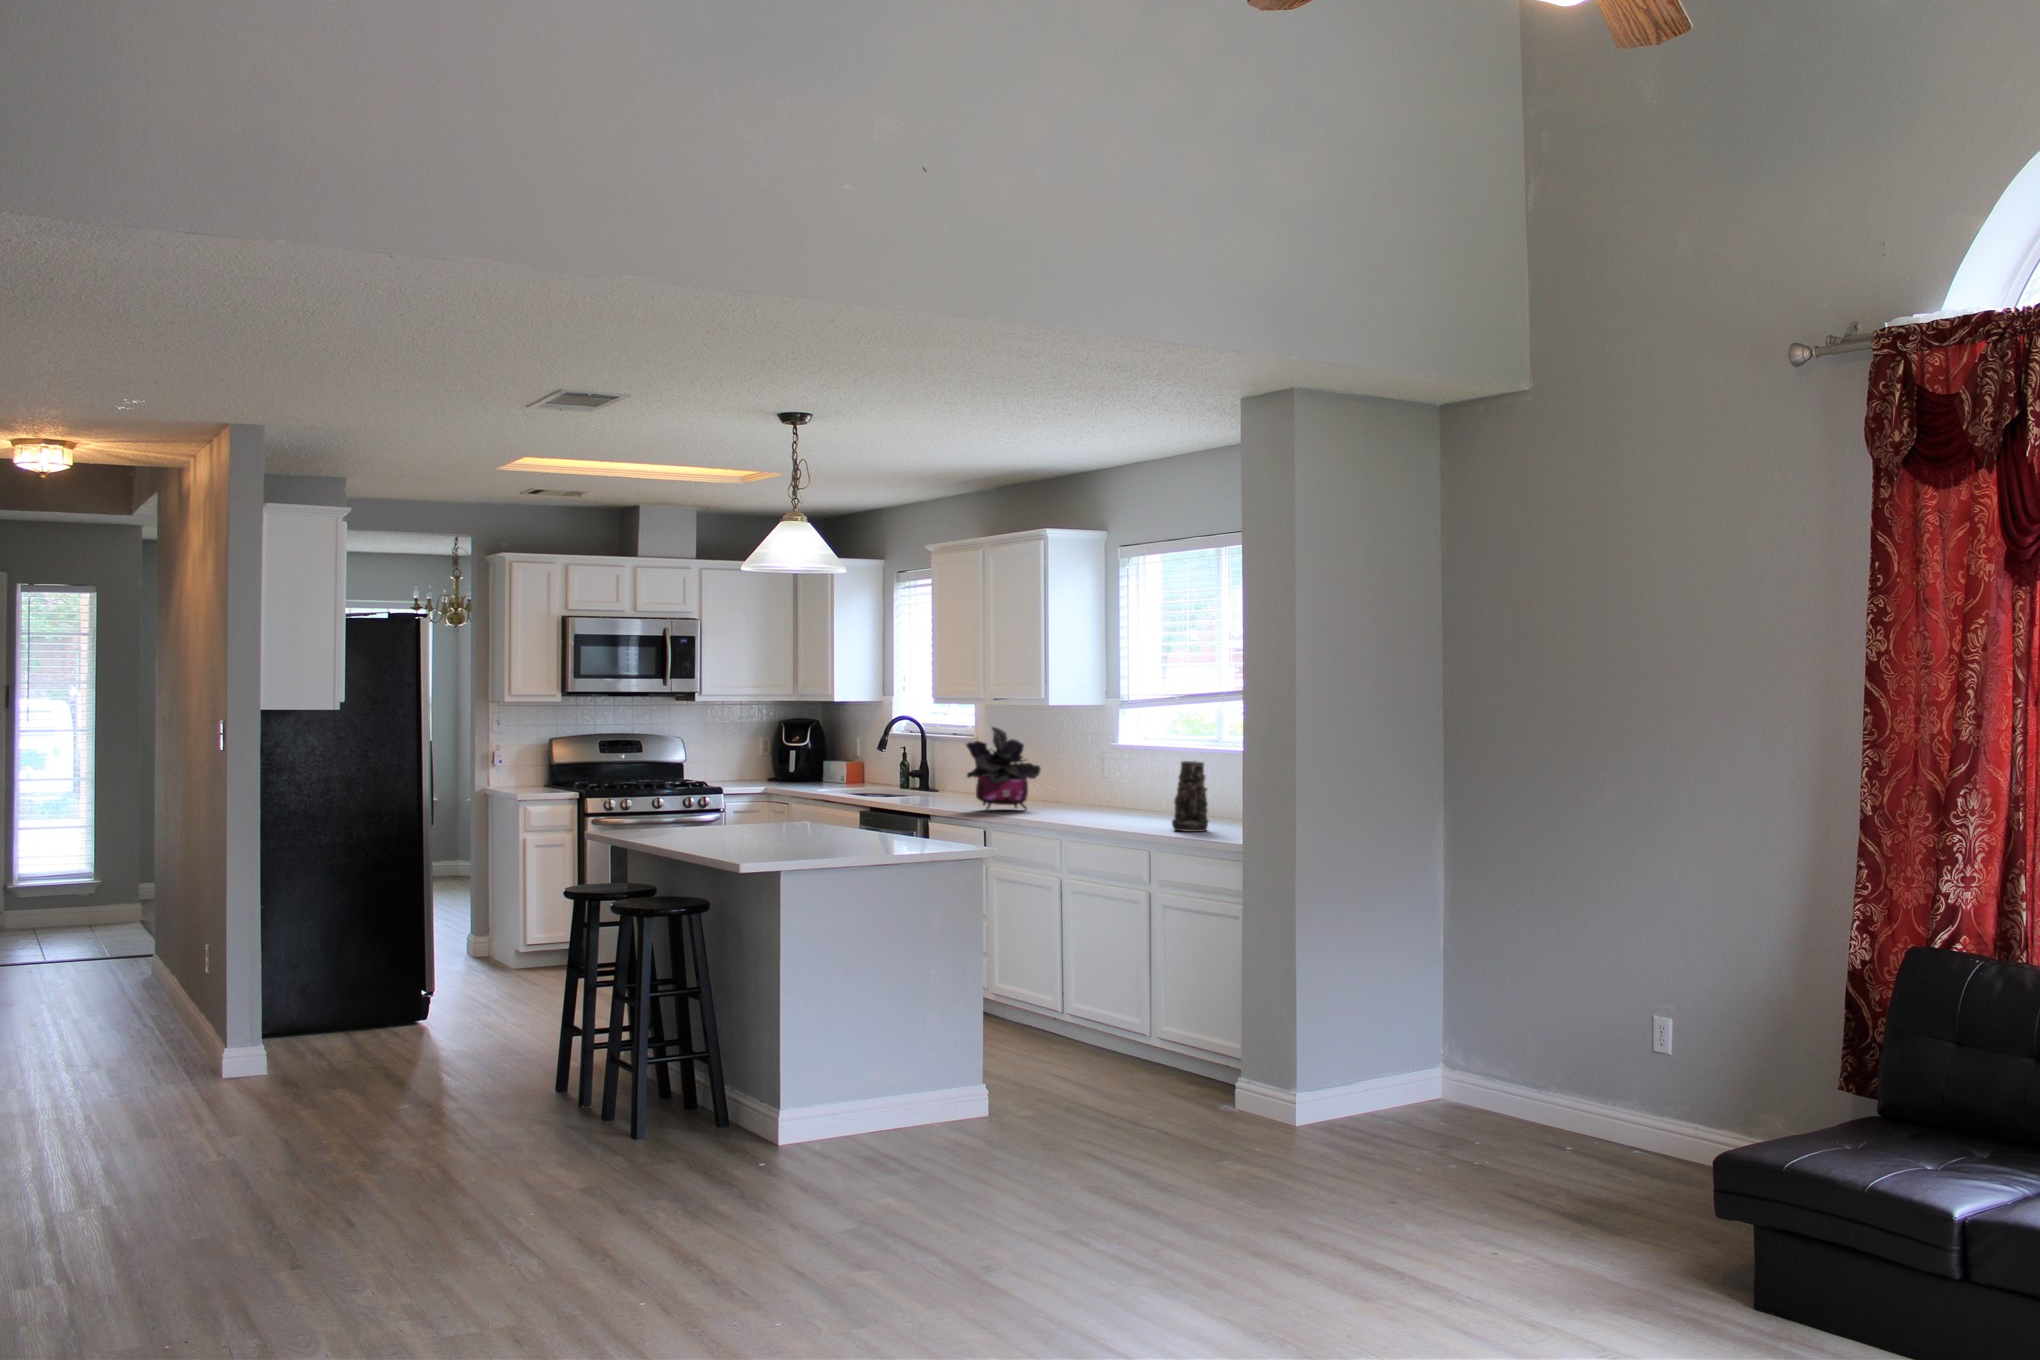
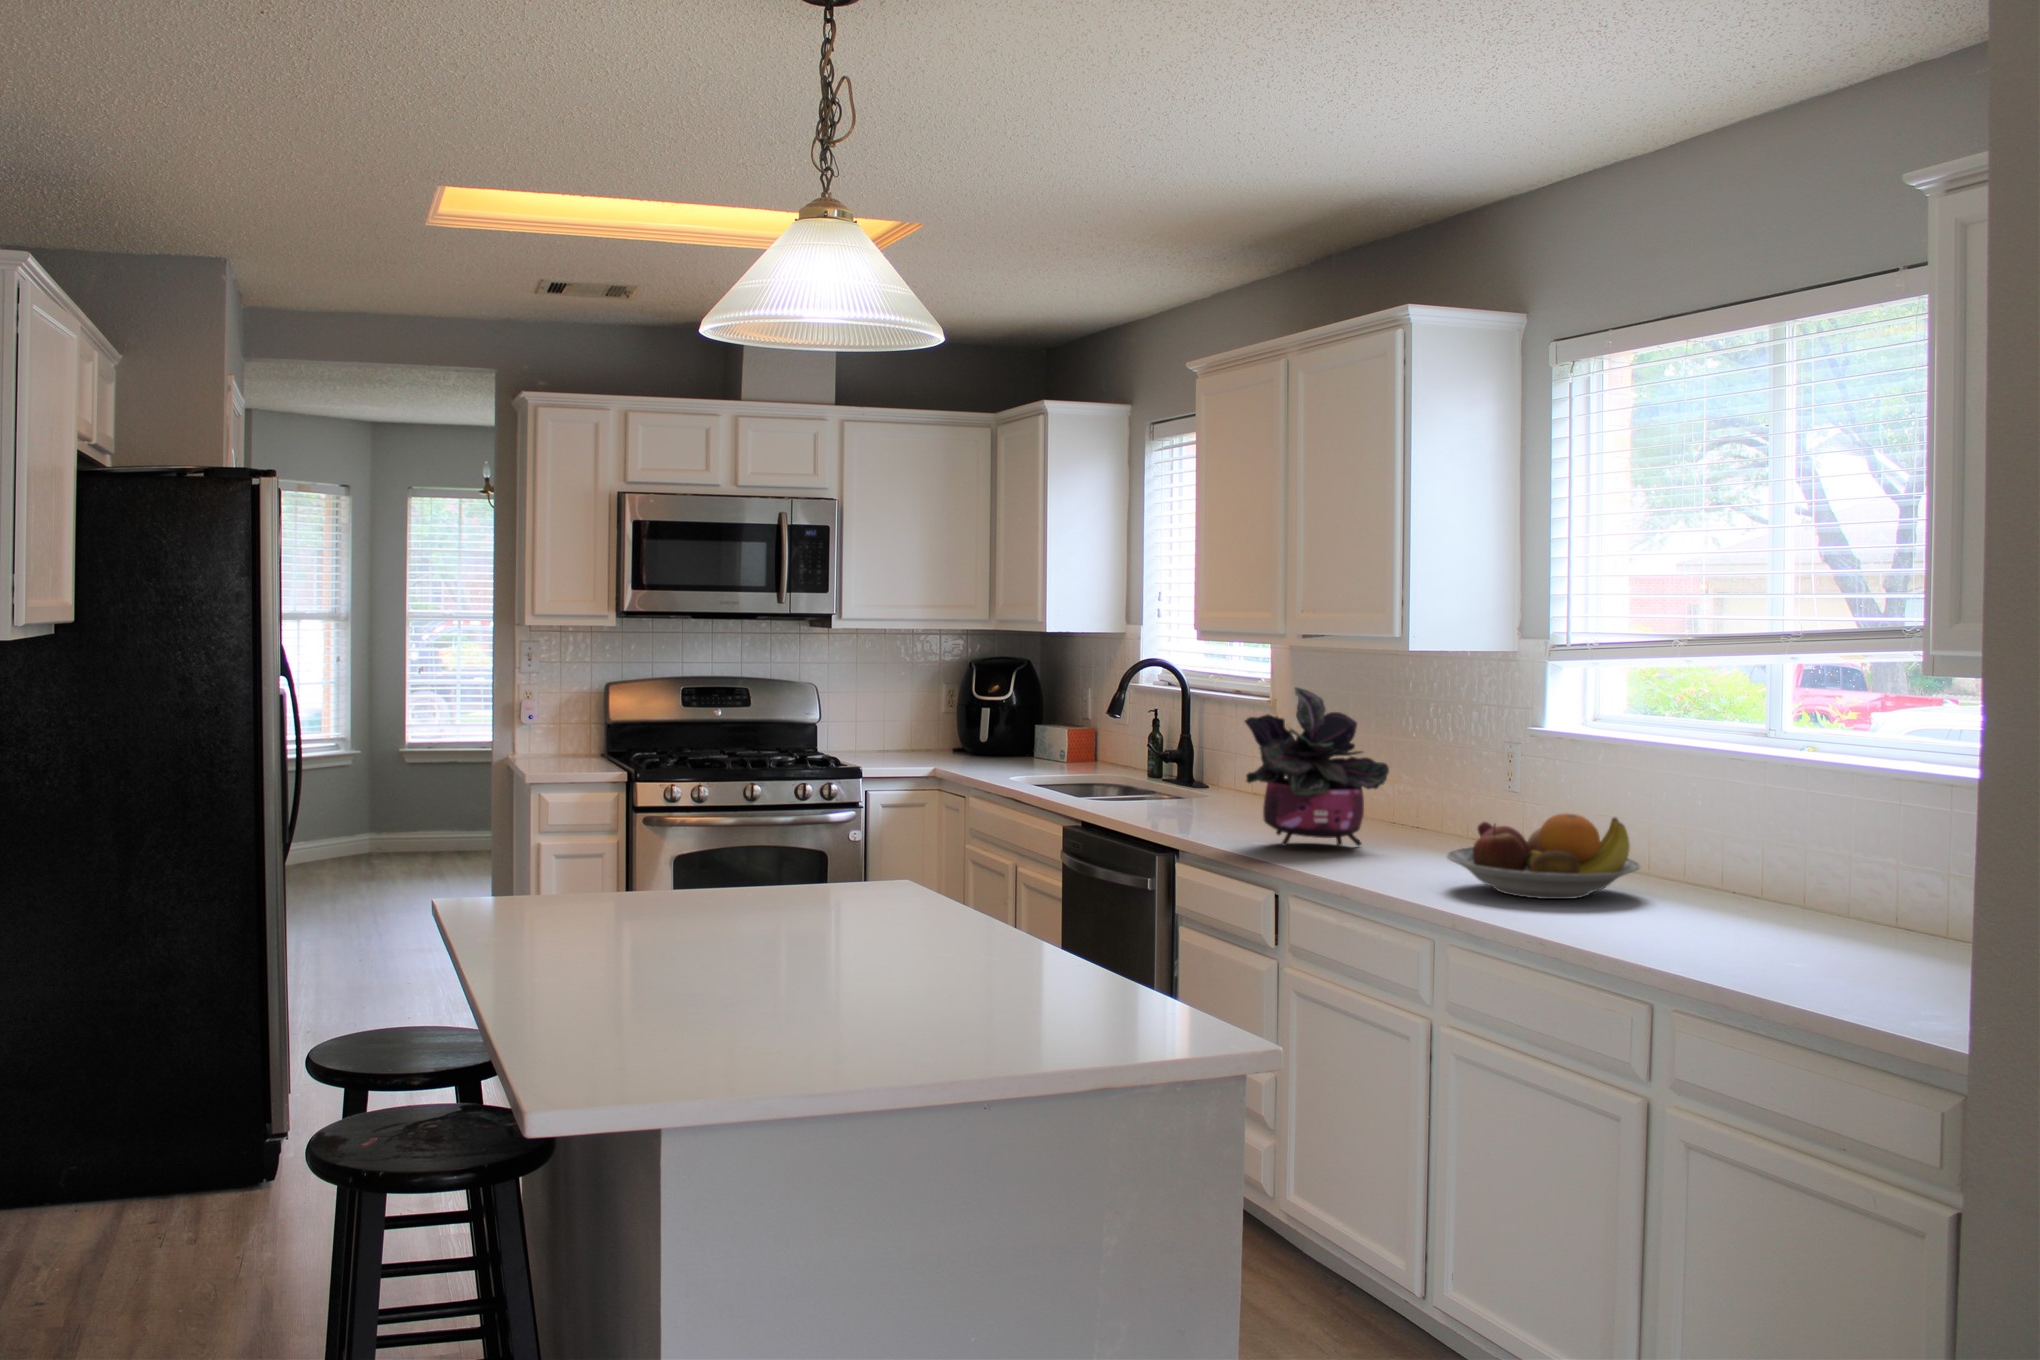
vase: present [1172,761,1208,832] -> none [1684,780,1772,940]
fruit bowl: none [1068,783,1158,823] -> present [1447,814,1640,899]

